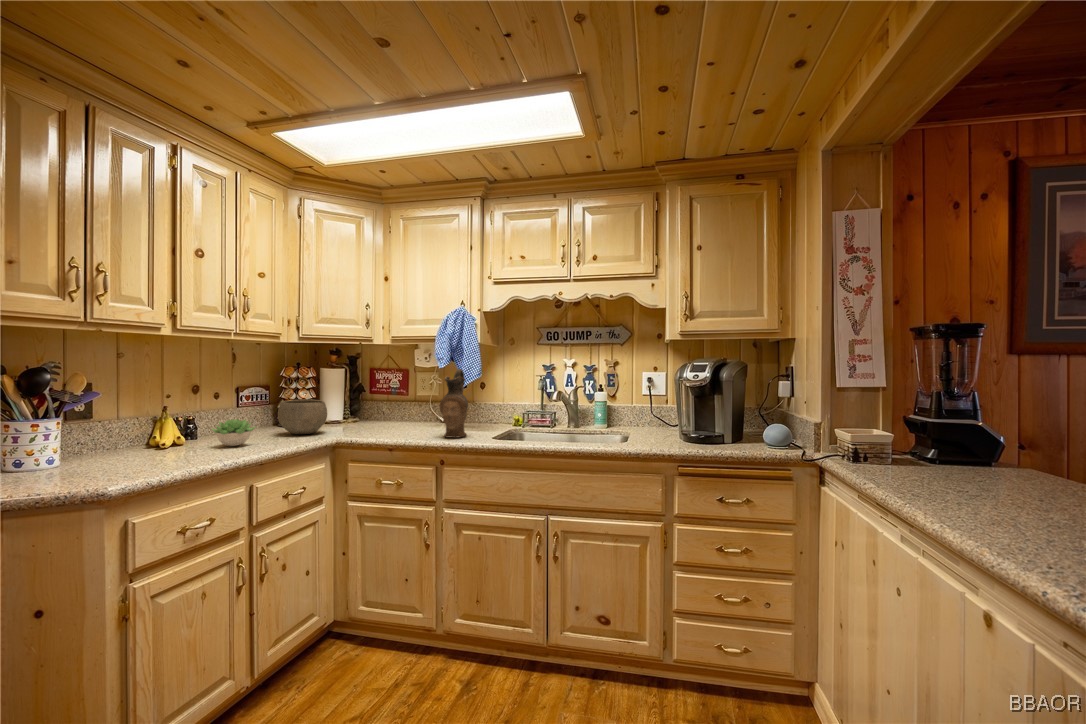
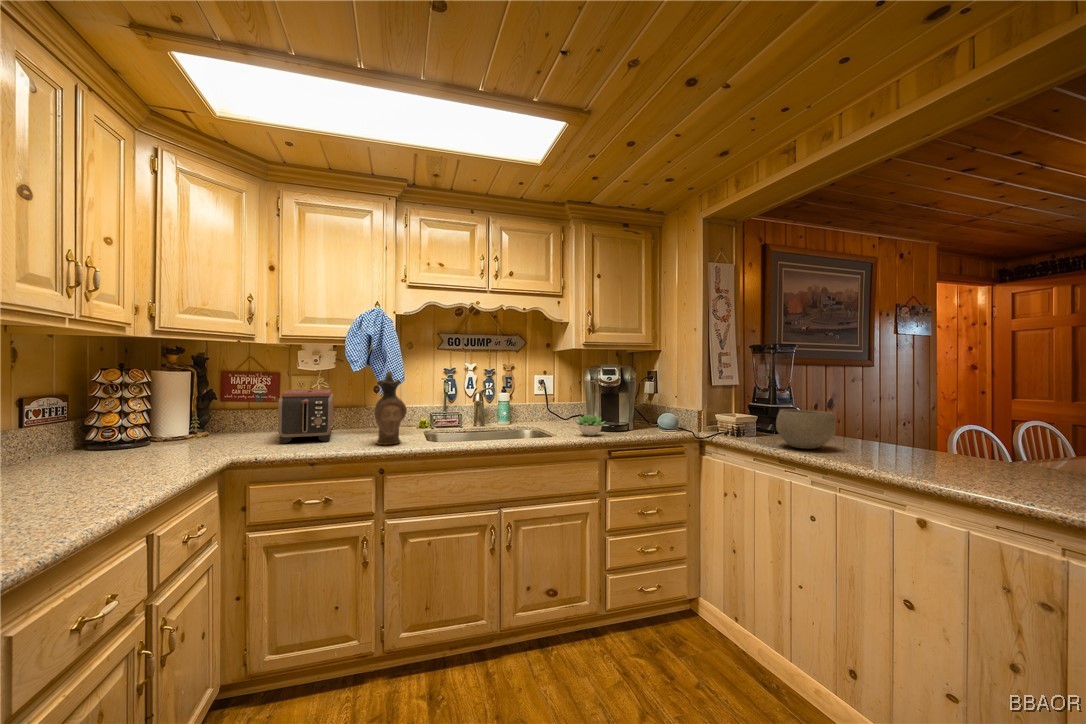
toaster: none [381,385,441,431] -> present [278,389,334,444]
bowl: present [278,400,327,434] -> present [776,409,836,449]
succulent plant: present [212,419,255,446] -> present [575,415,605,436]

